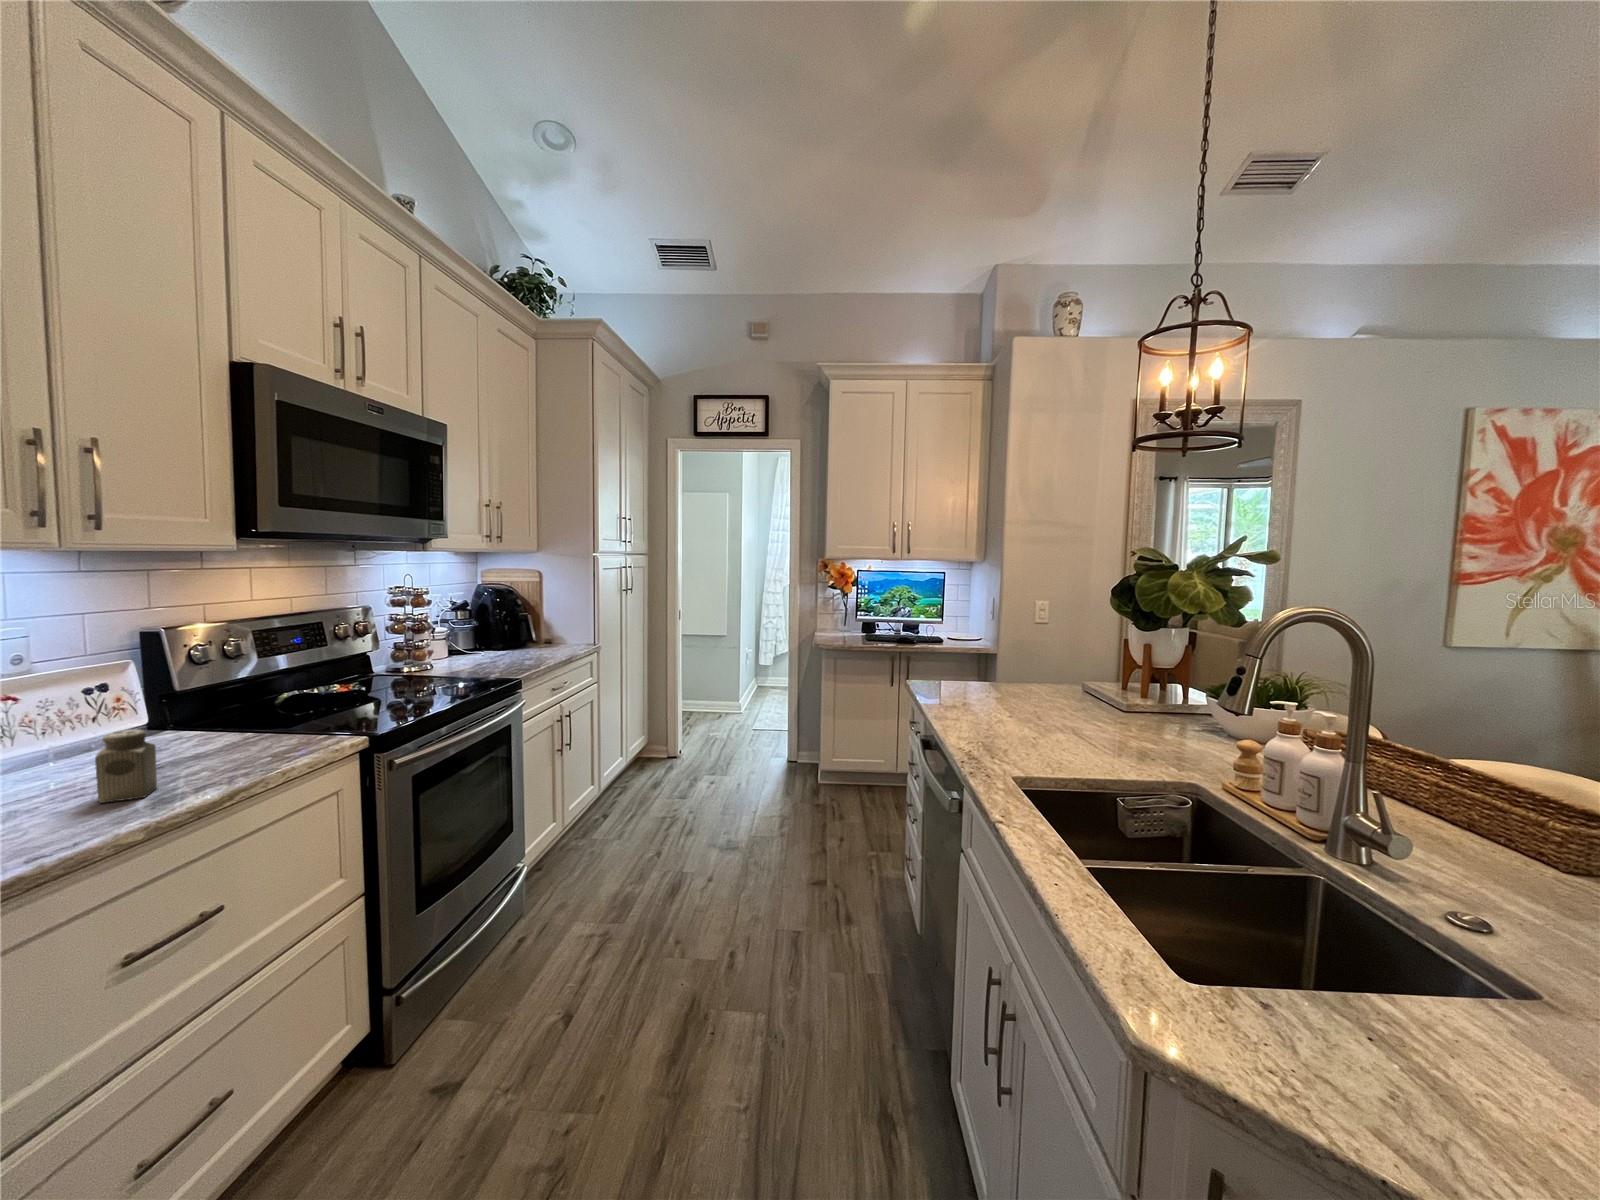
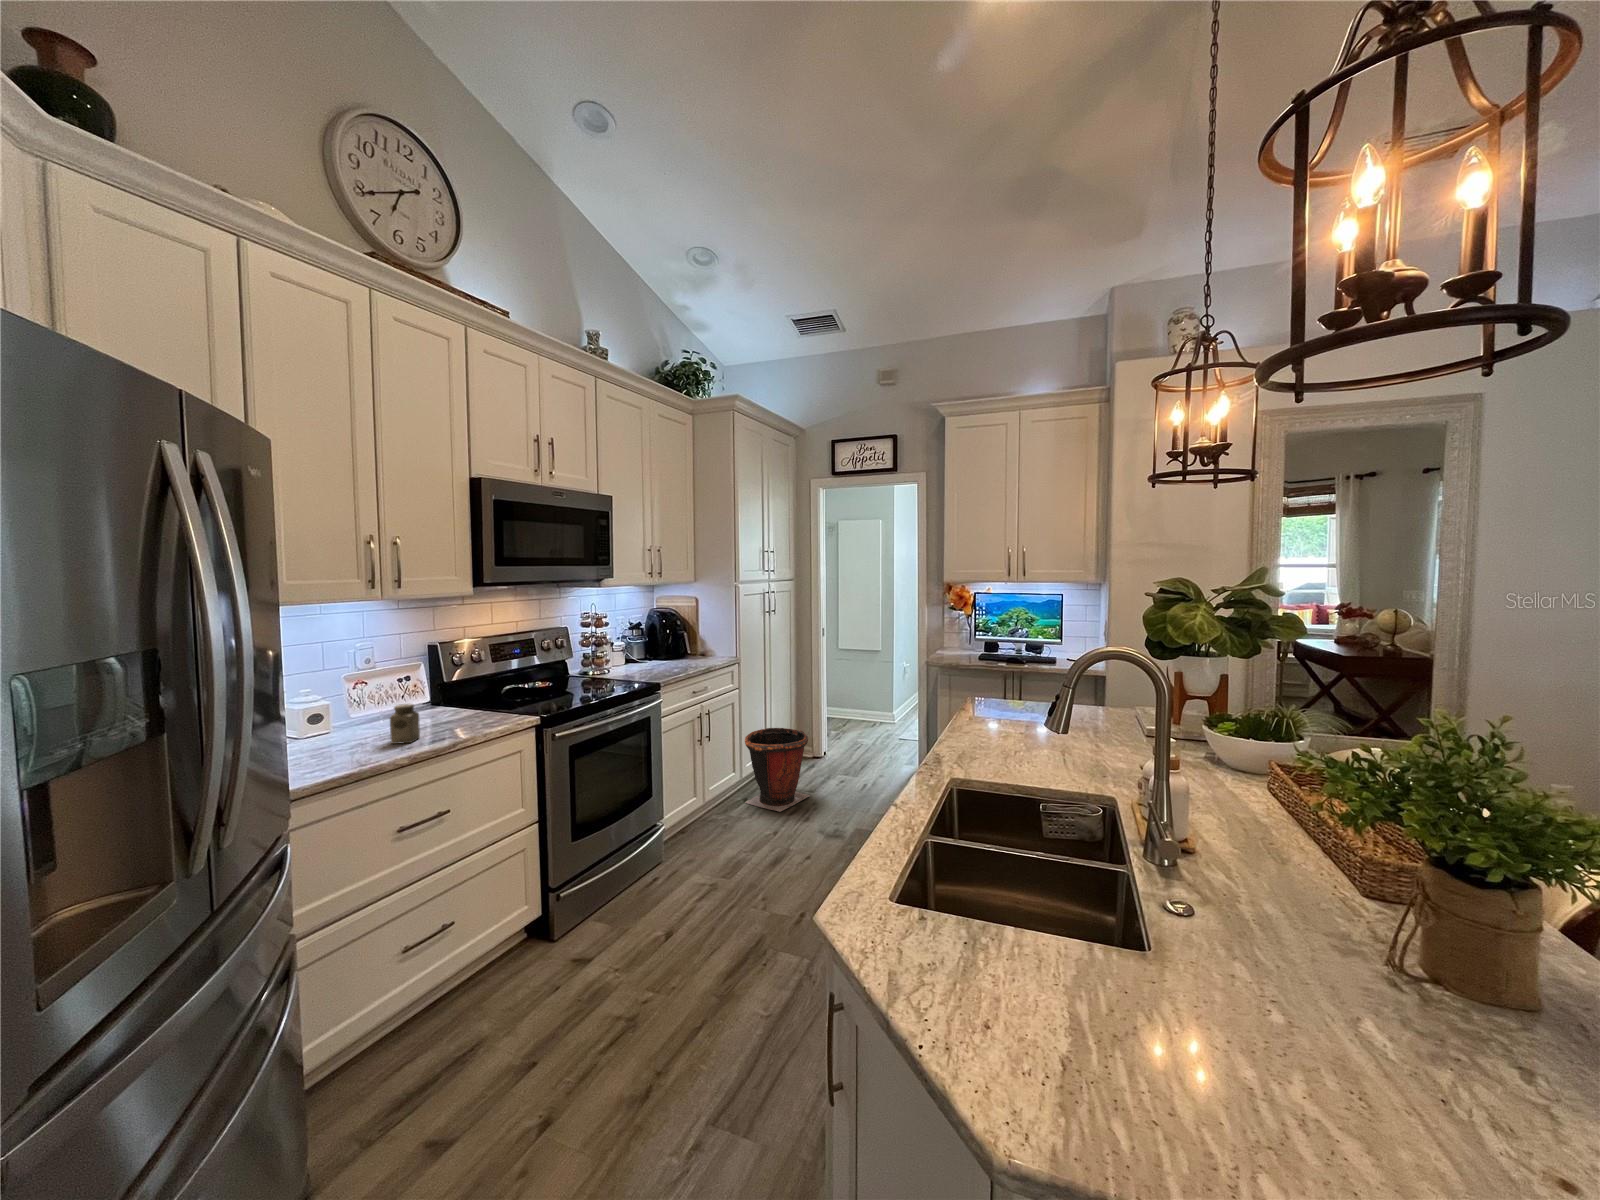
waste bin: none [606,724,686,830] -> present [745,728,810,812]

